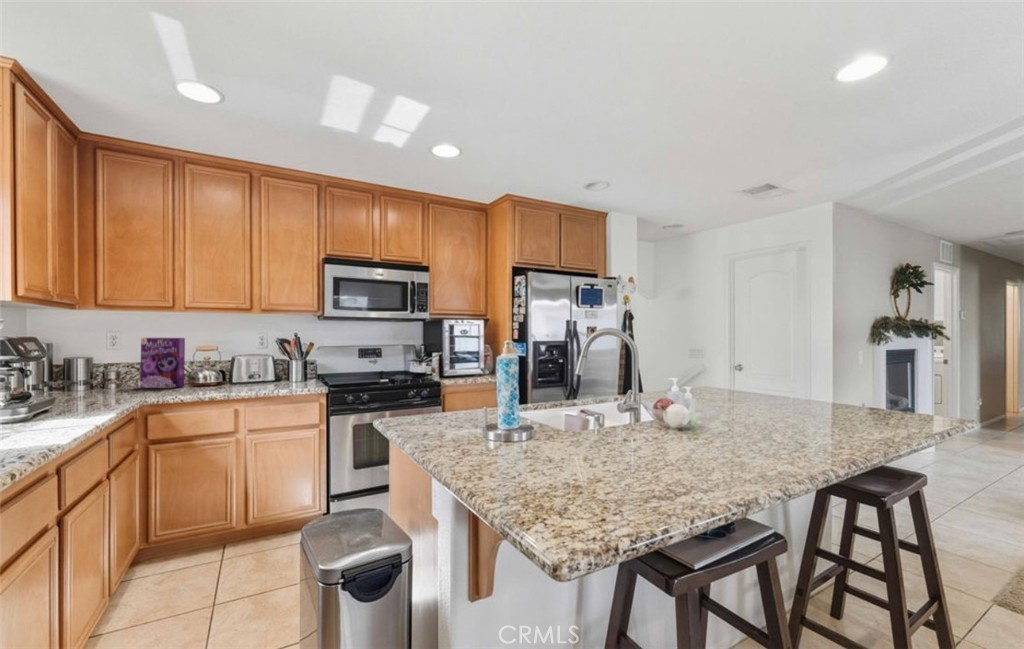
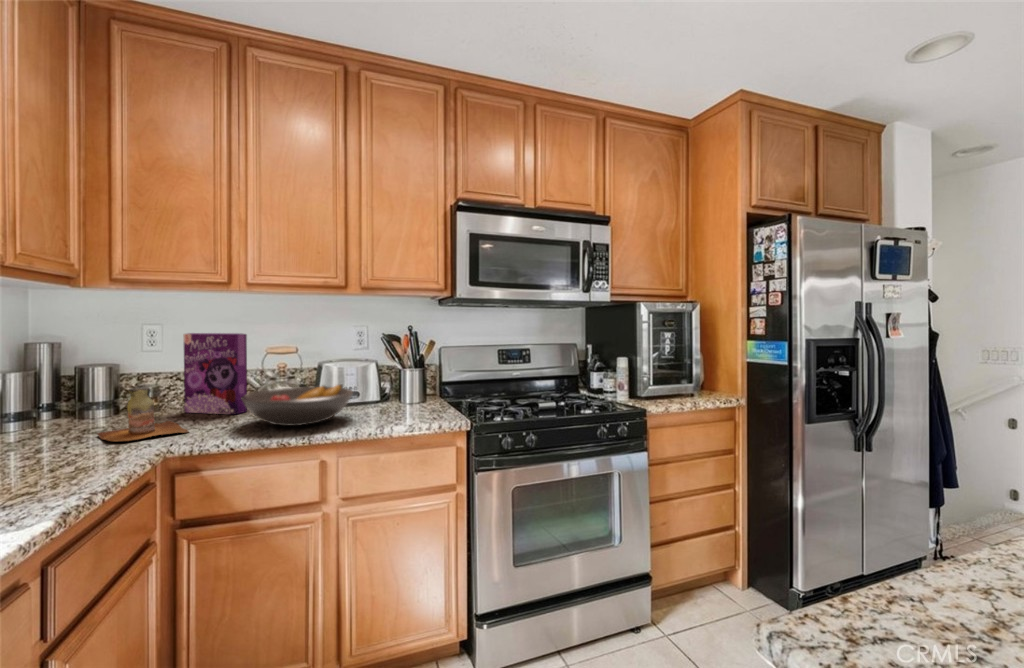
fruit bowl: none [185,367,256,391] -> present [241,384,353,426]
bottle: none [93,369,152,398] -> present [98,387,189,441]

